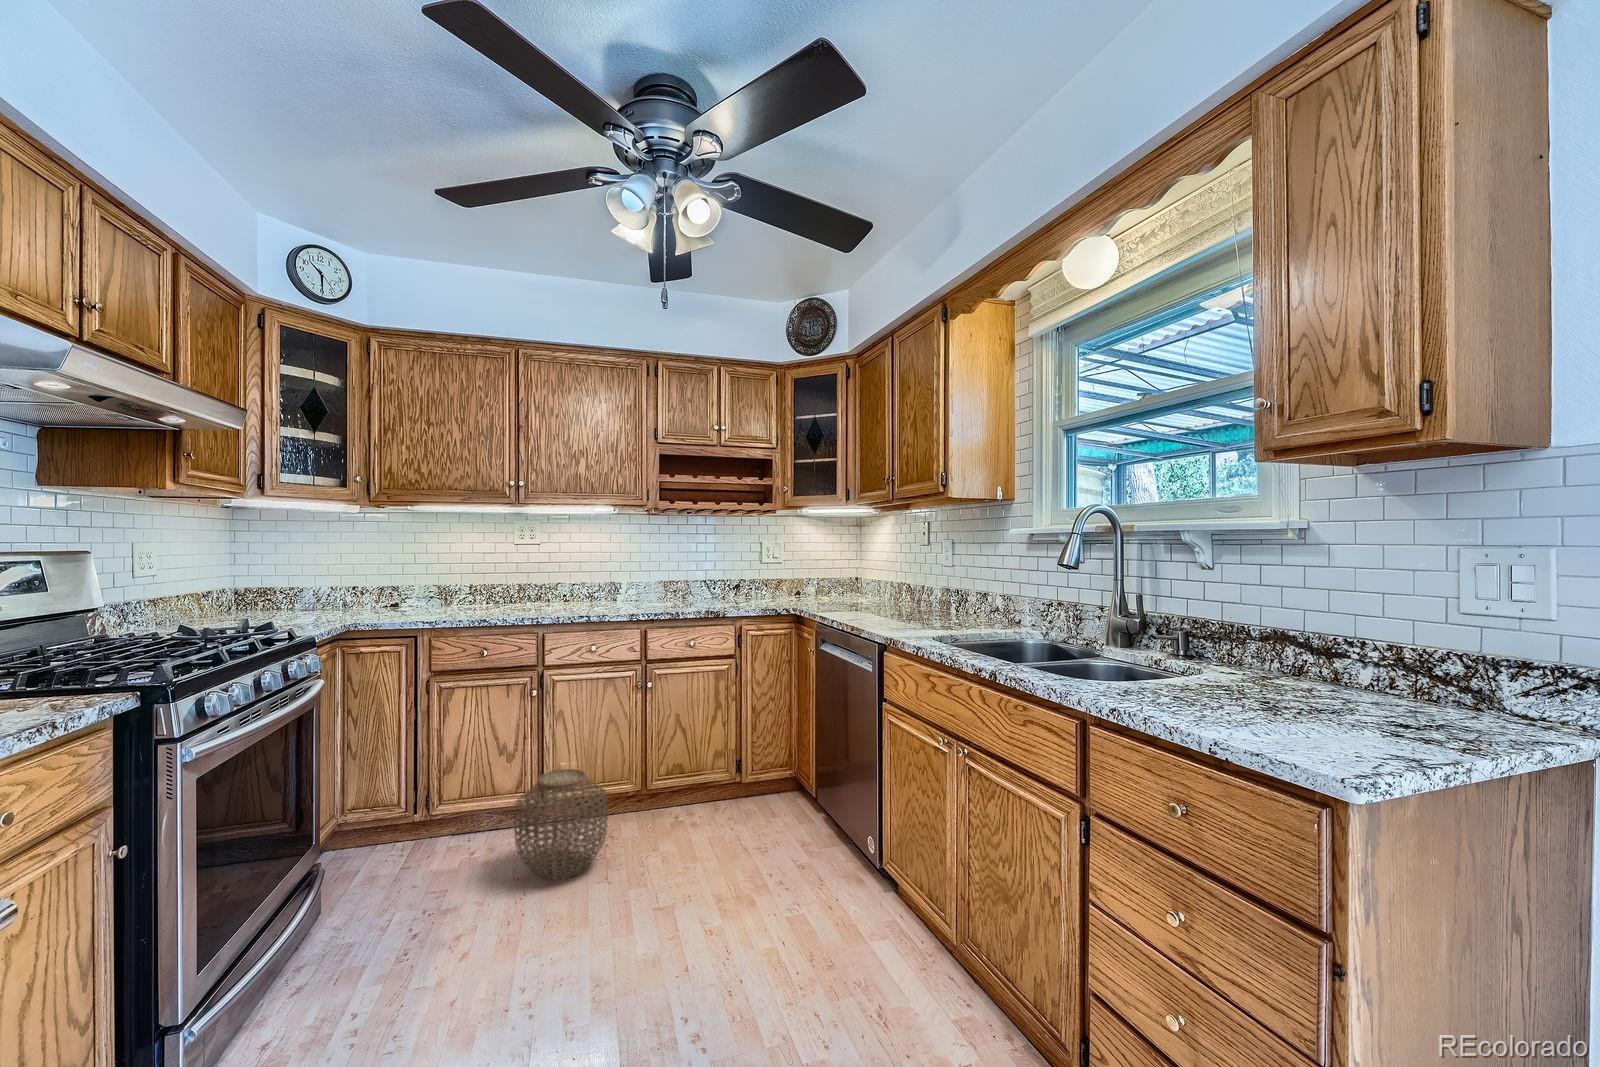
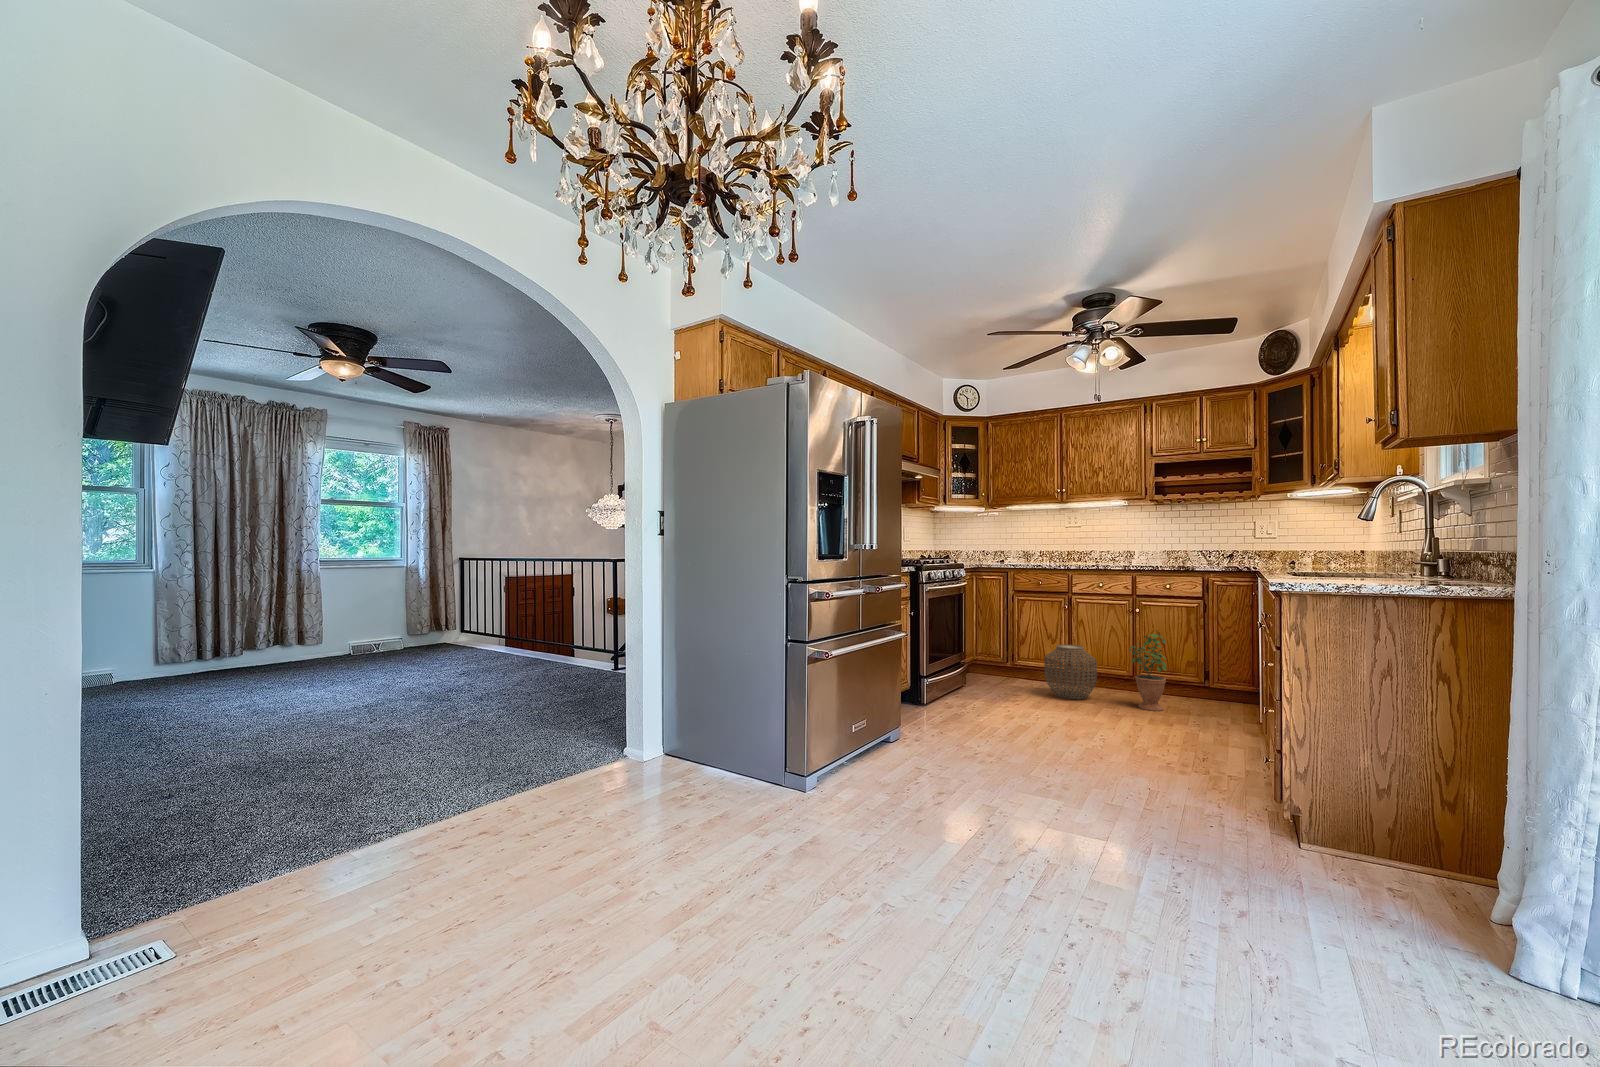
potted plant: none [661,723,717,861] -> present [1129,633,1167,711]

